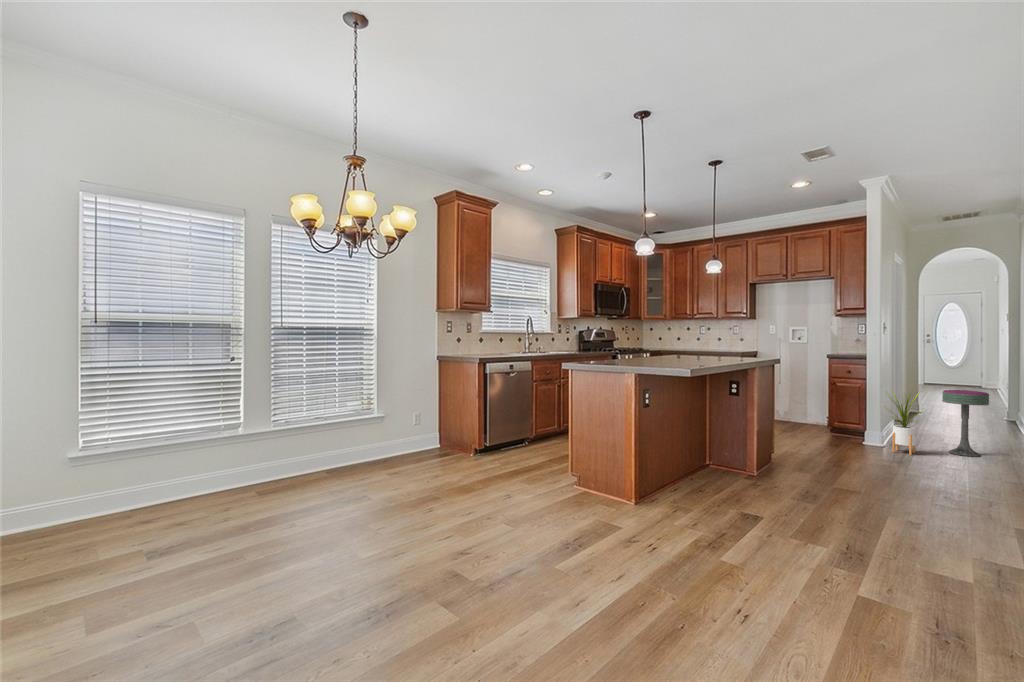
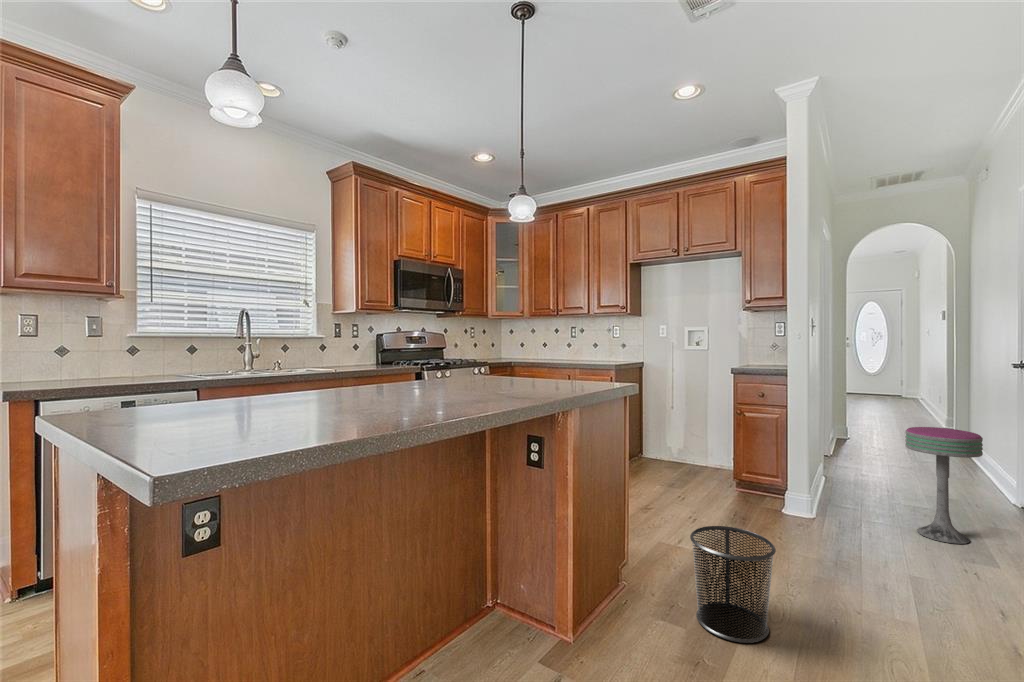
house plant: present [893,392,922,455] -> none [814,420,891,545]
waste bin: none [812,429,857,477] -> present [690,526,776,643]

